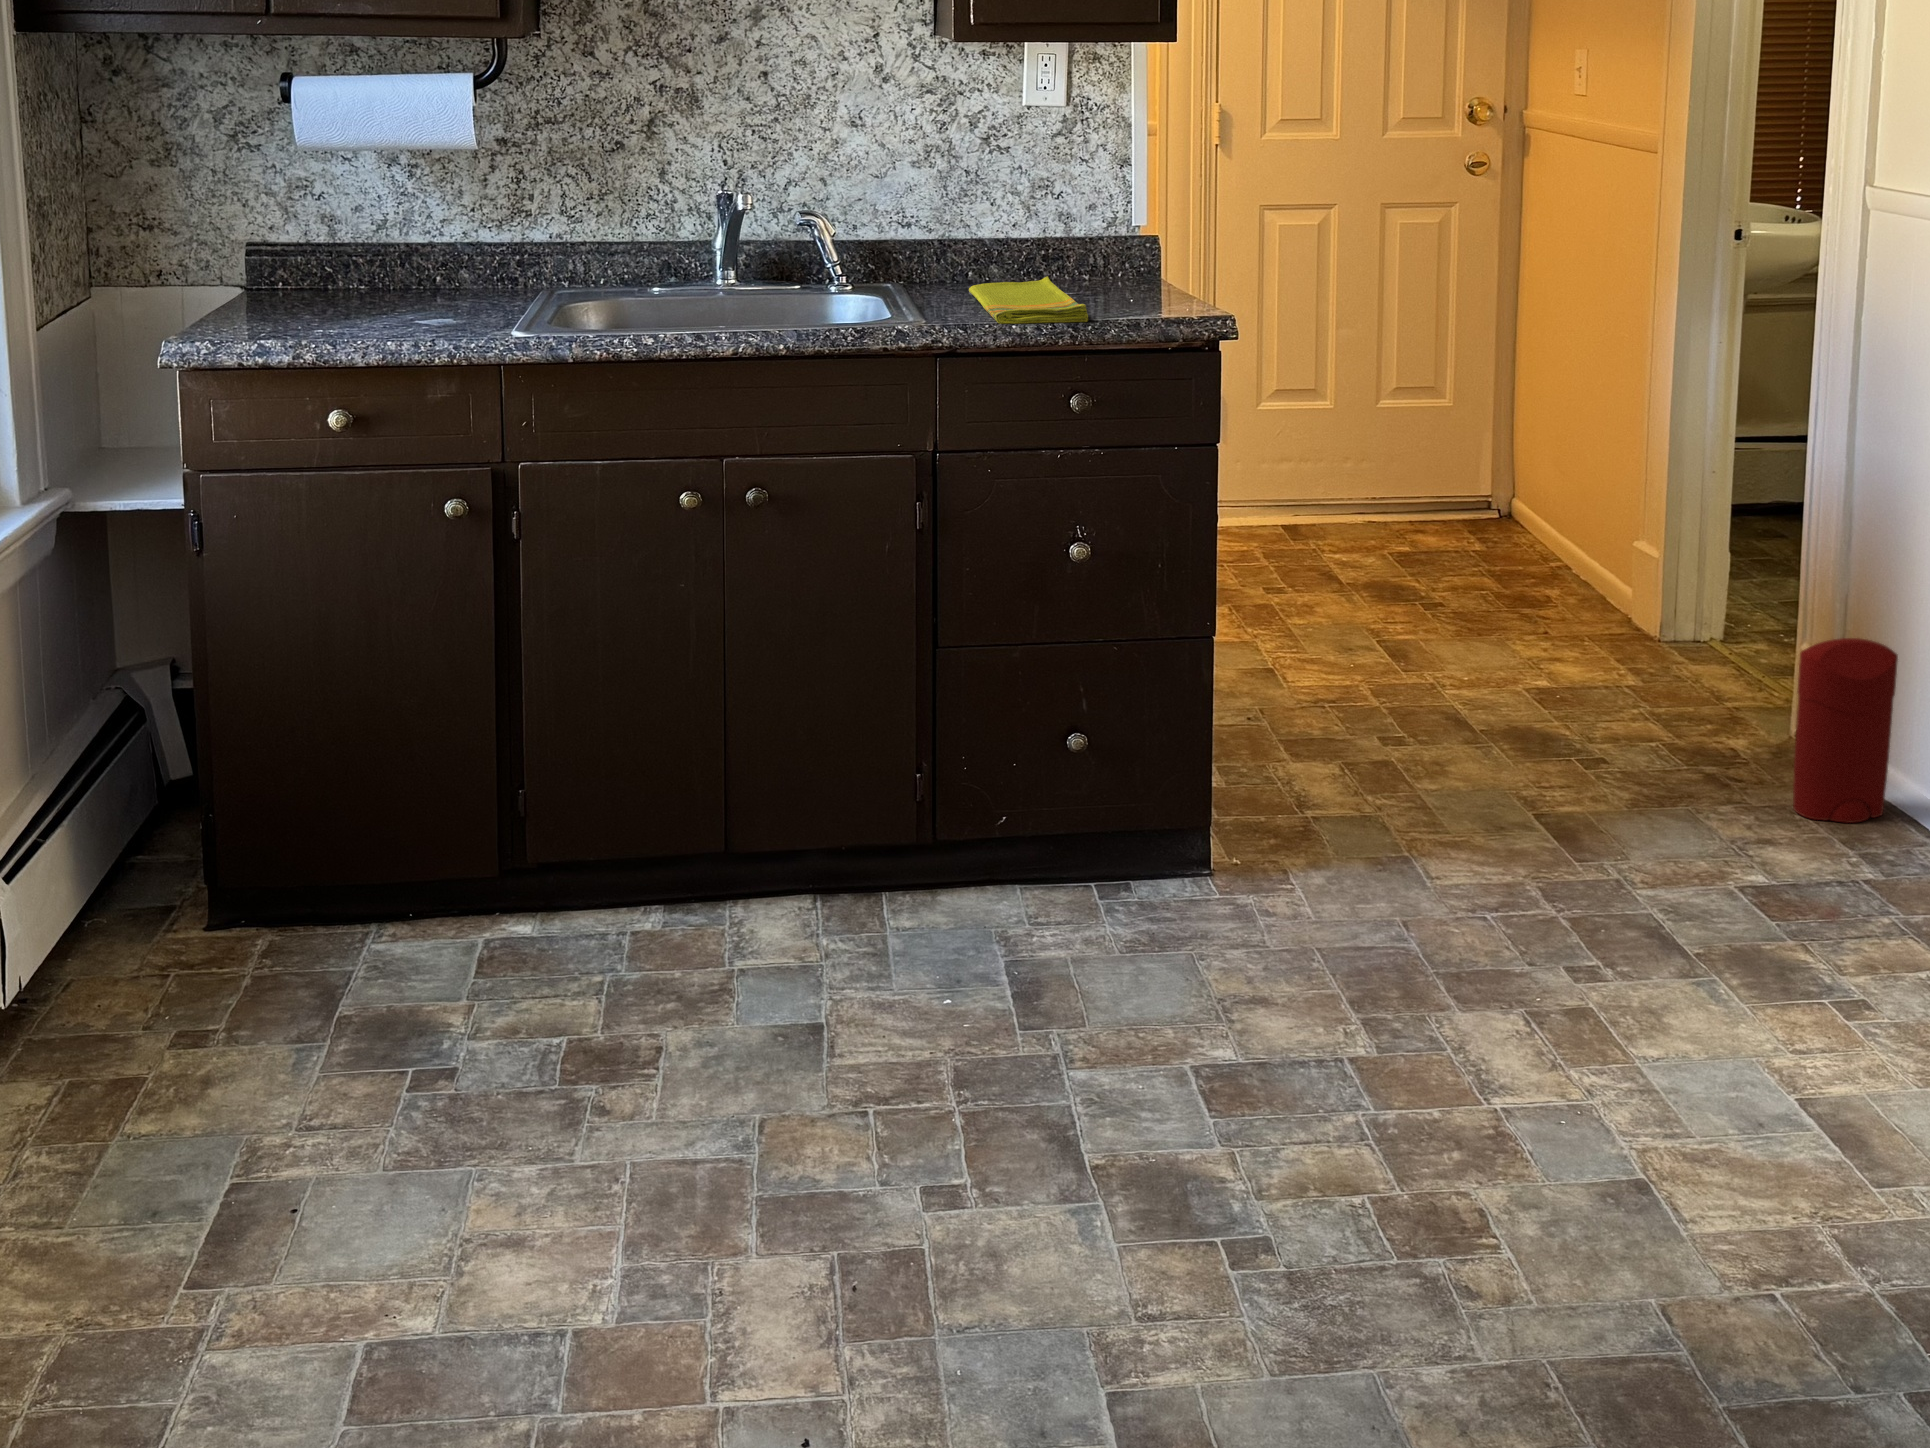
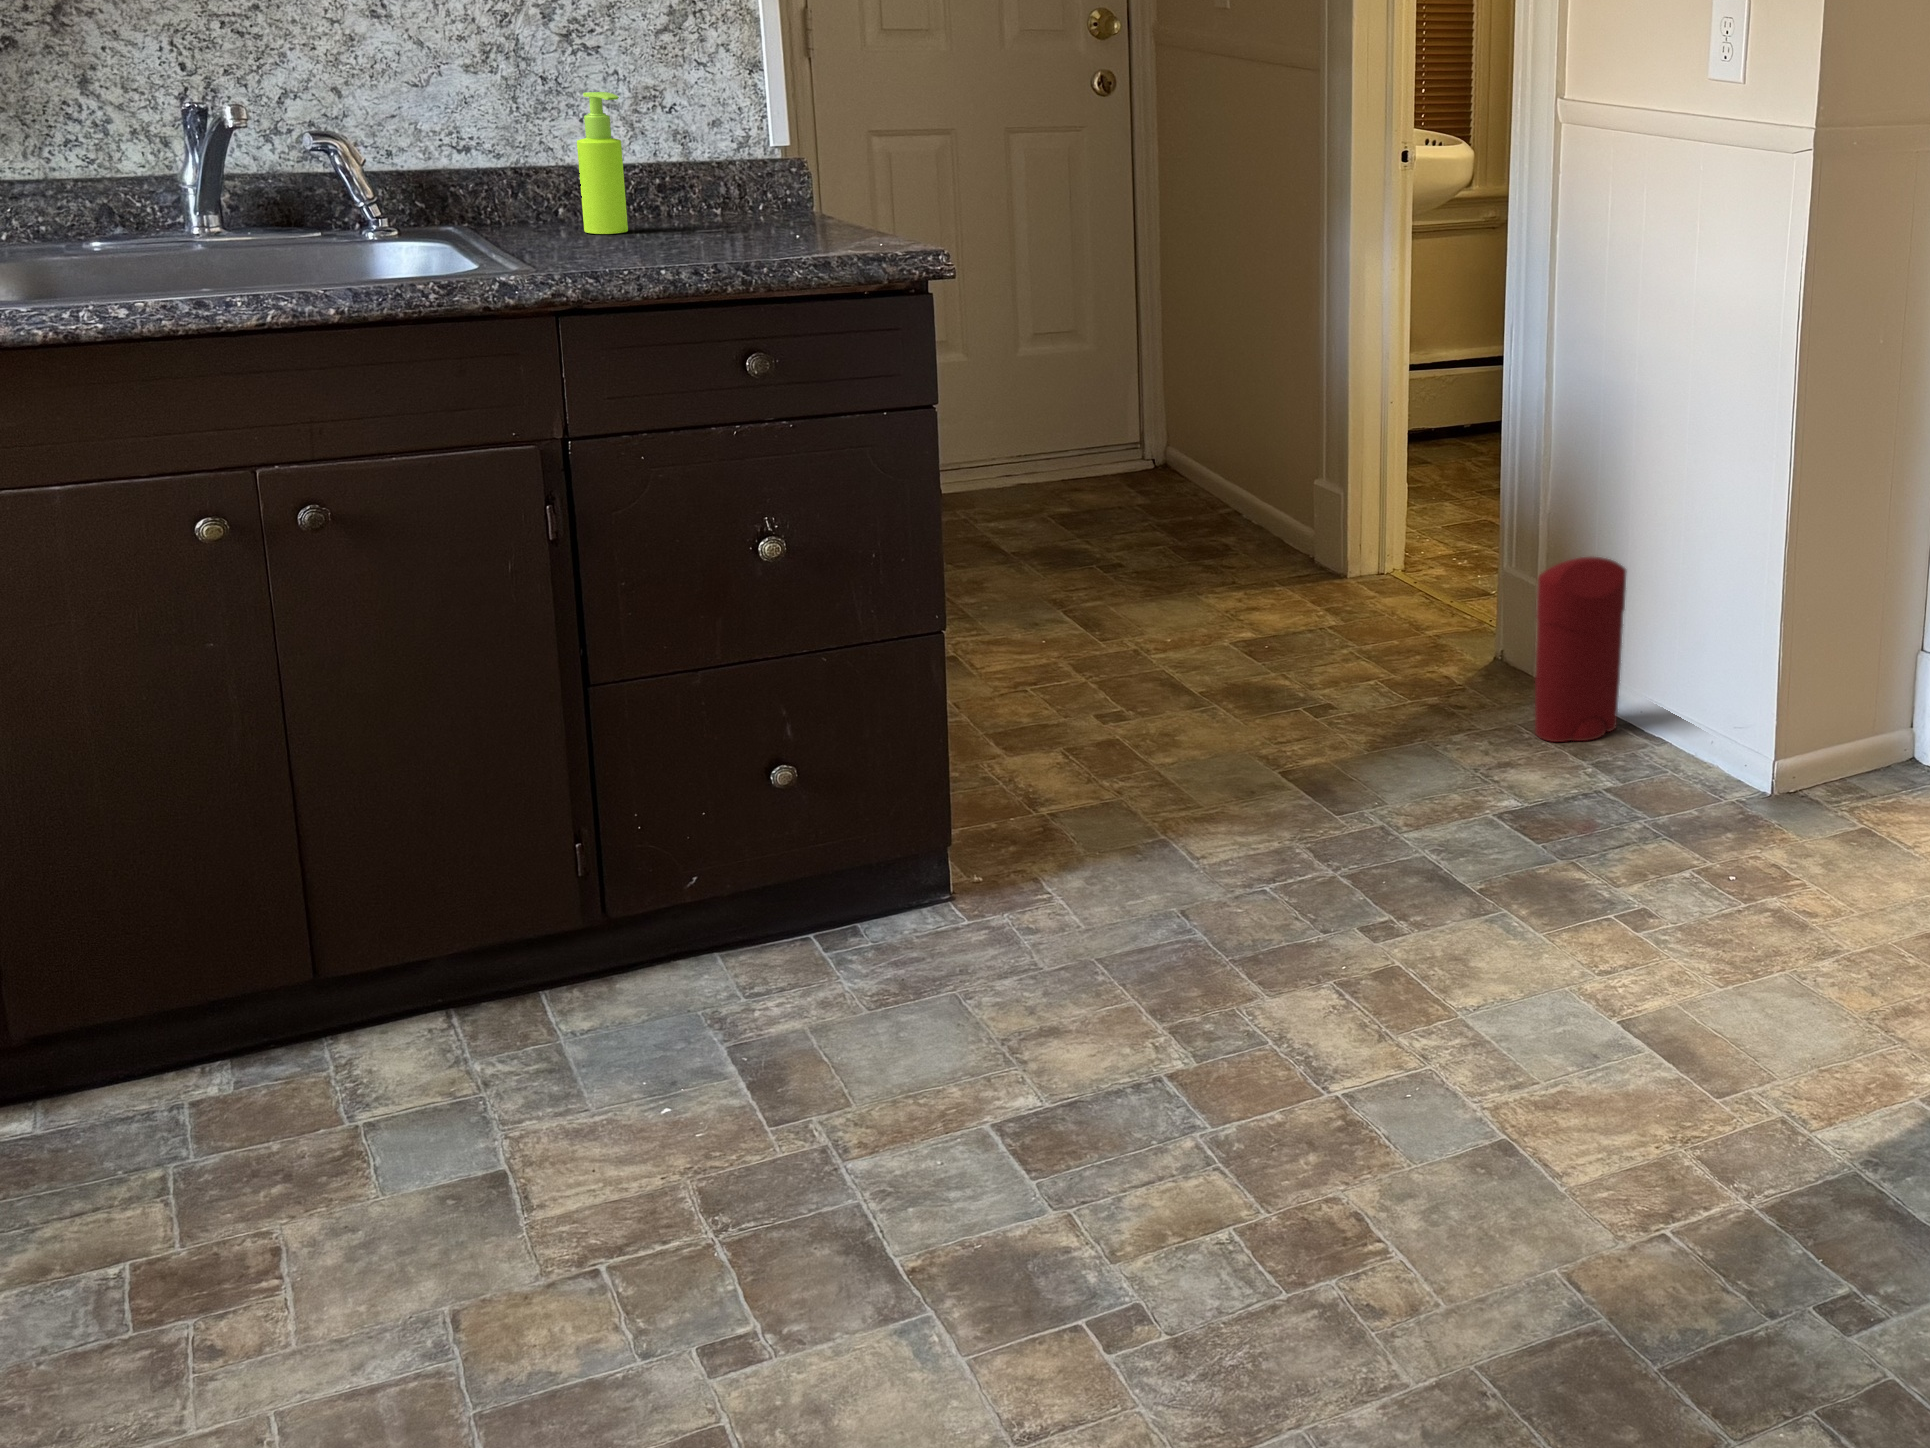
soap dispenser: none [984,181,1016,291] -> present [577,92,628,234]
dish towel: present [969,276,1088,324] -> none [570,212,754,276]

